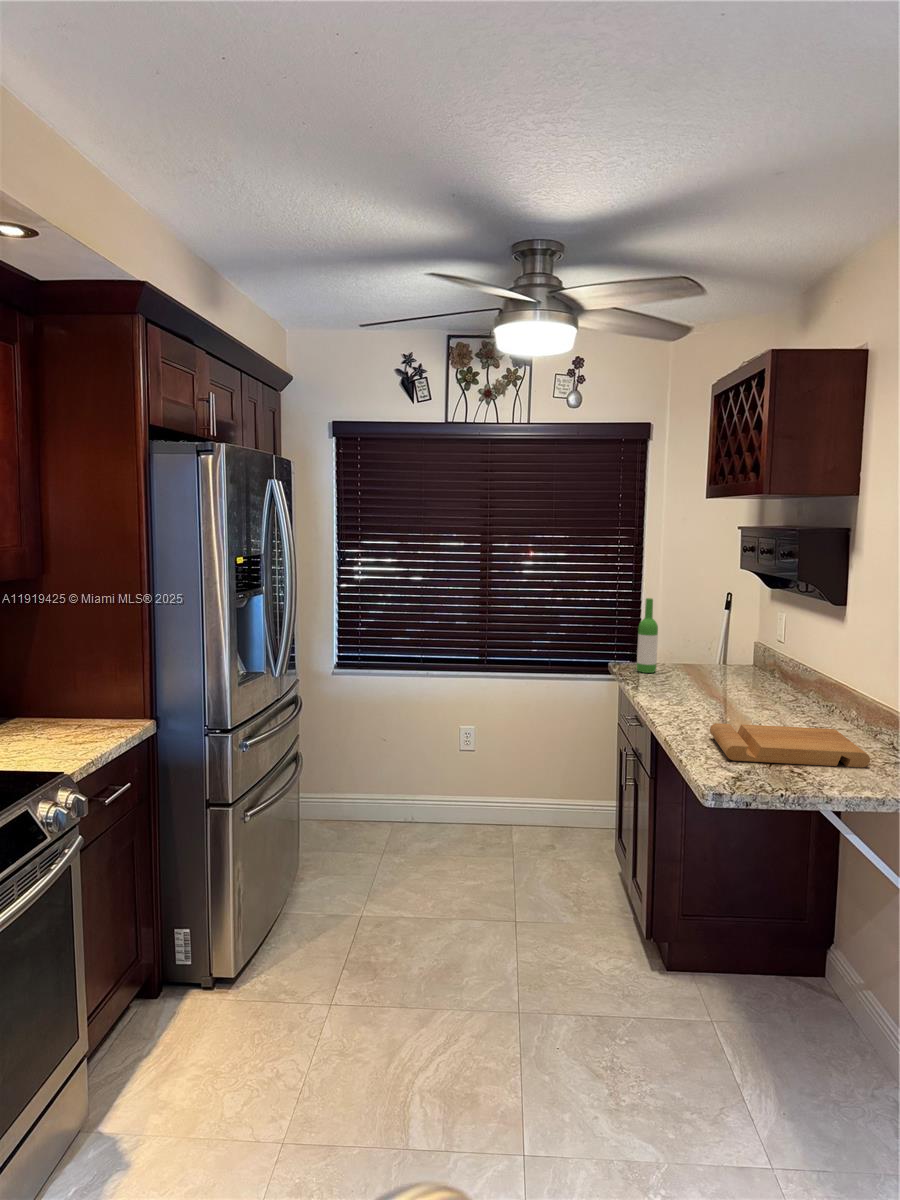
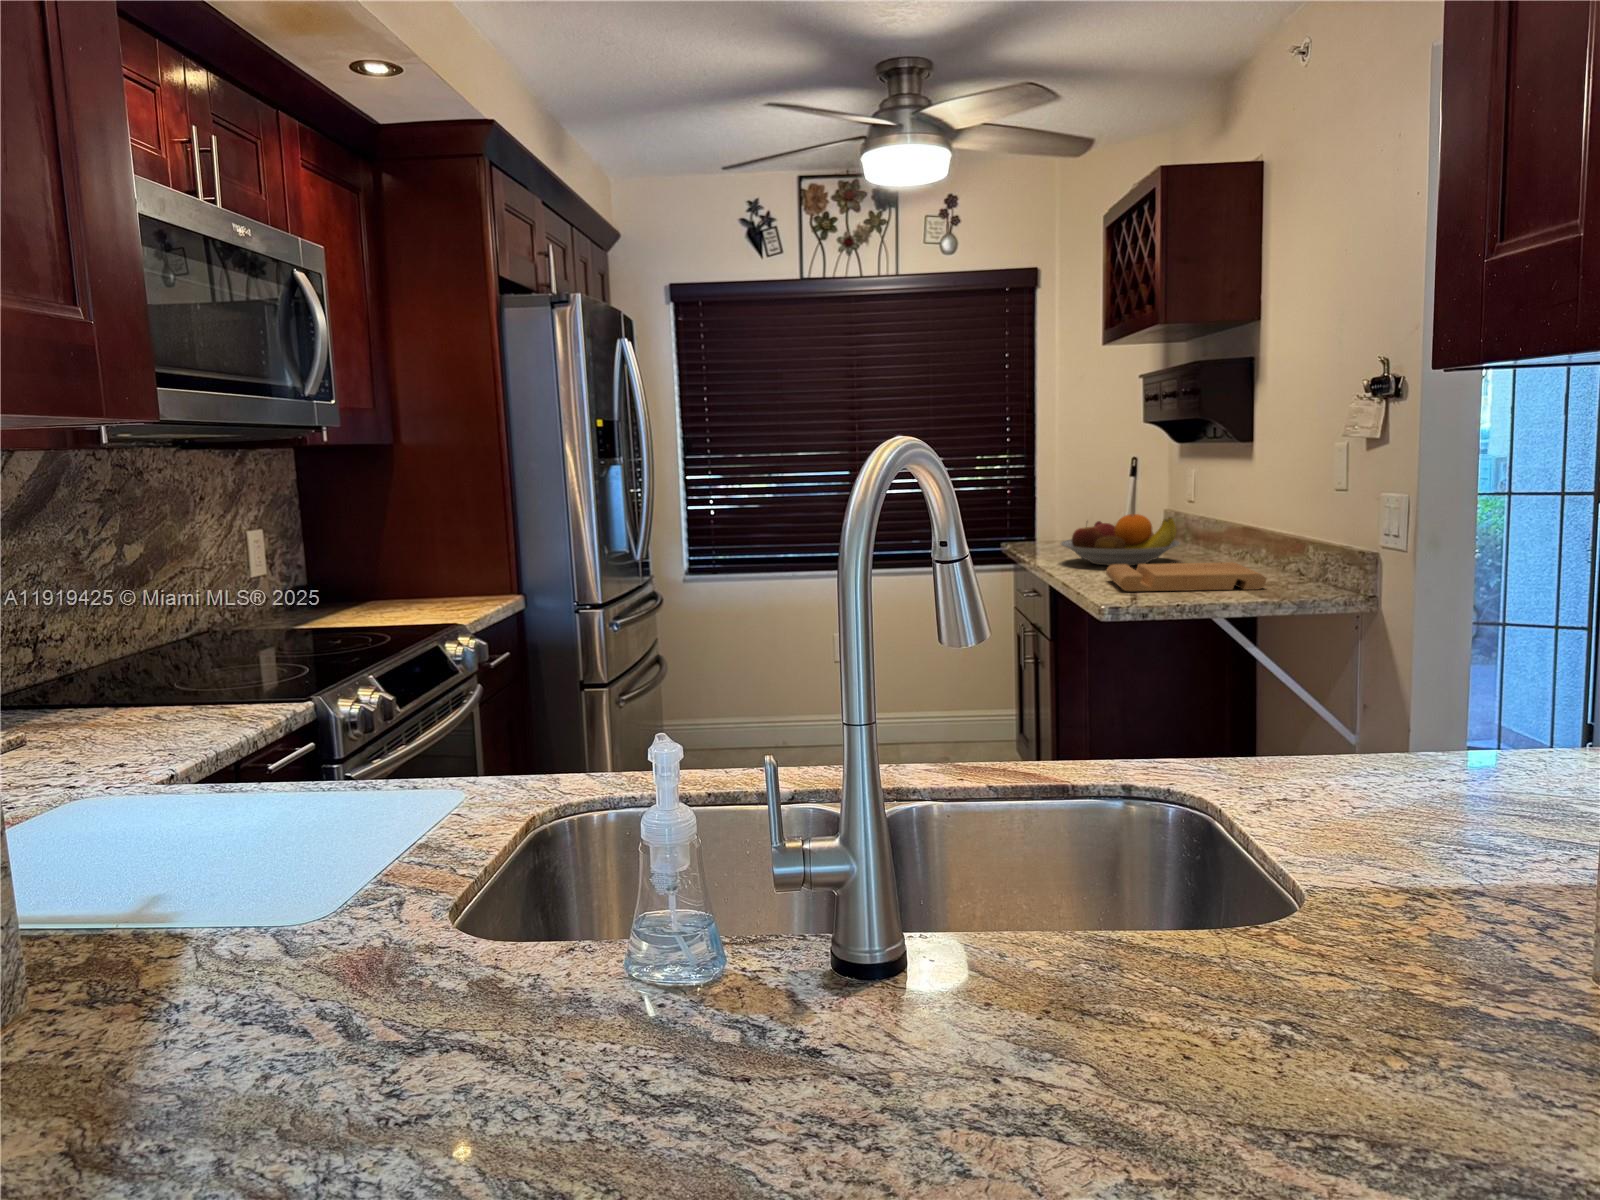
wine bottle: present [637,598,658,673] -> none [1032,461,1053,545]
fruit bowl: none [665,665,777,714] -> present [1061,514,1180,566]

